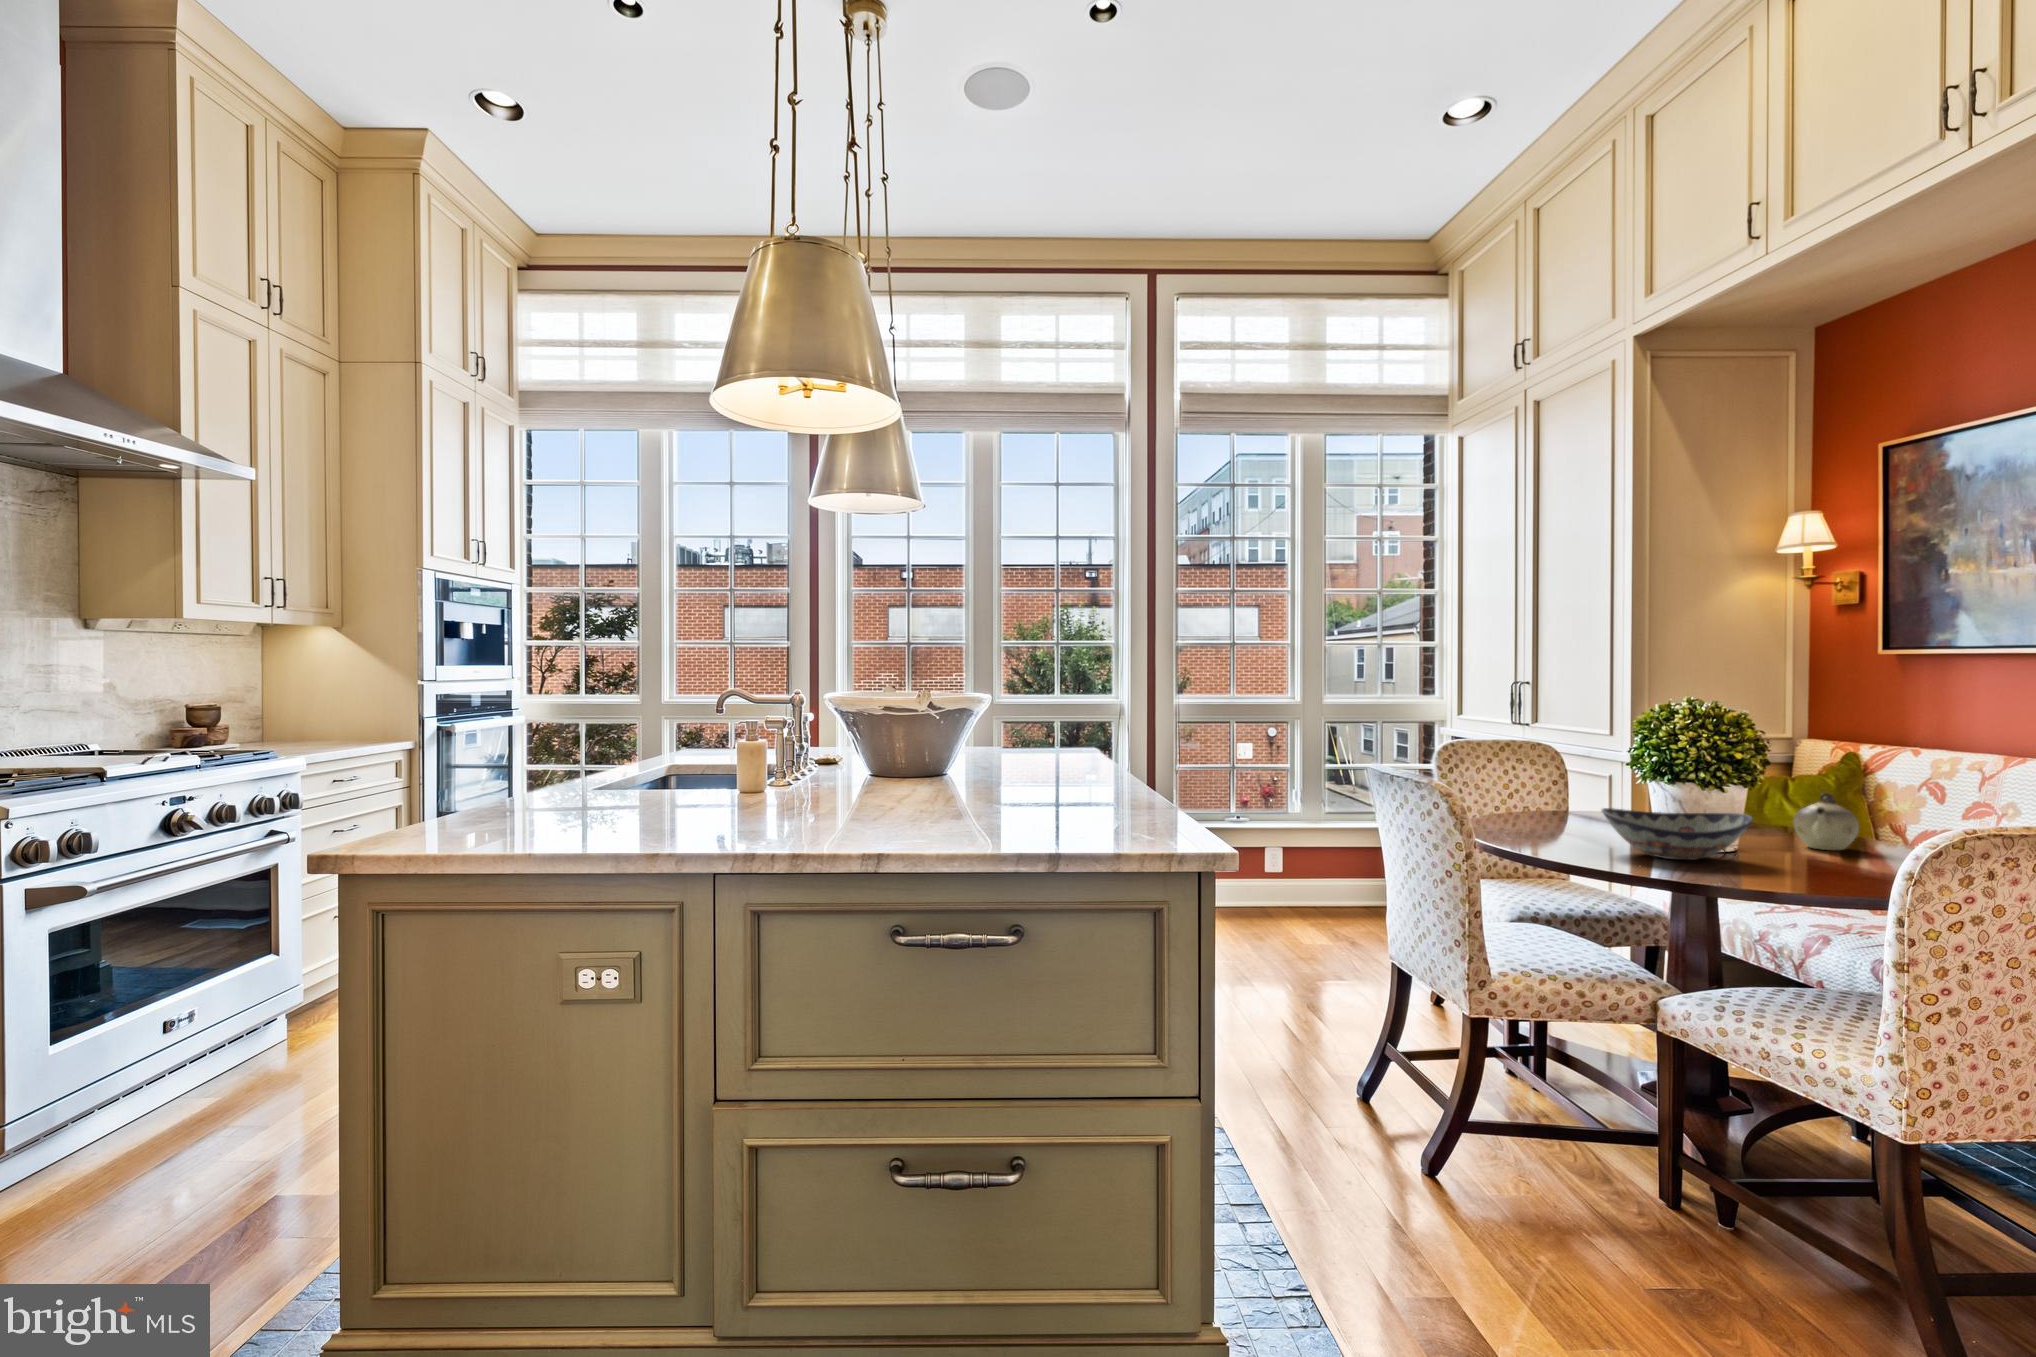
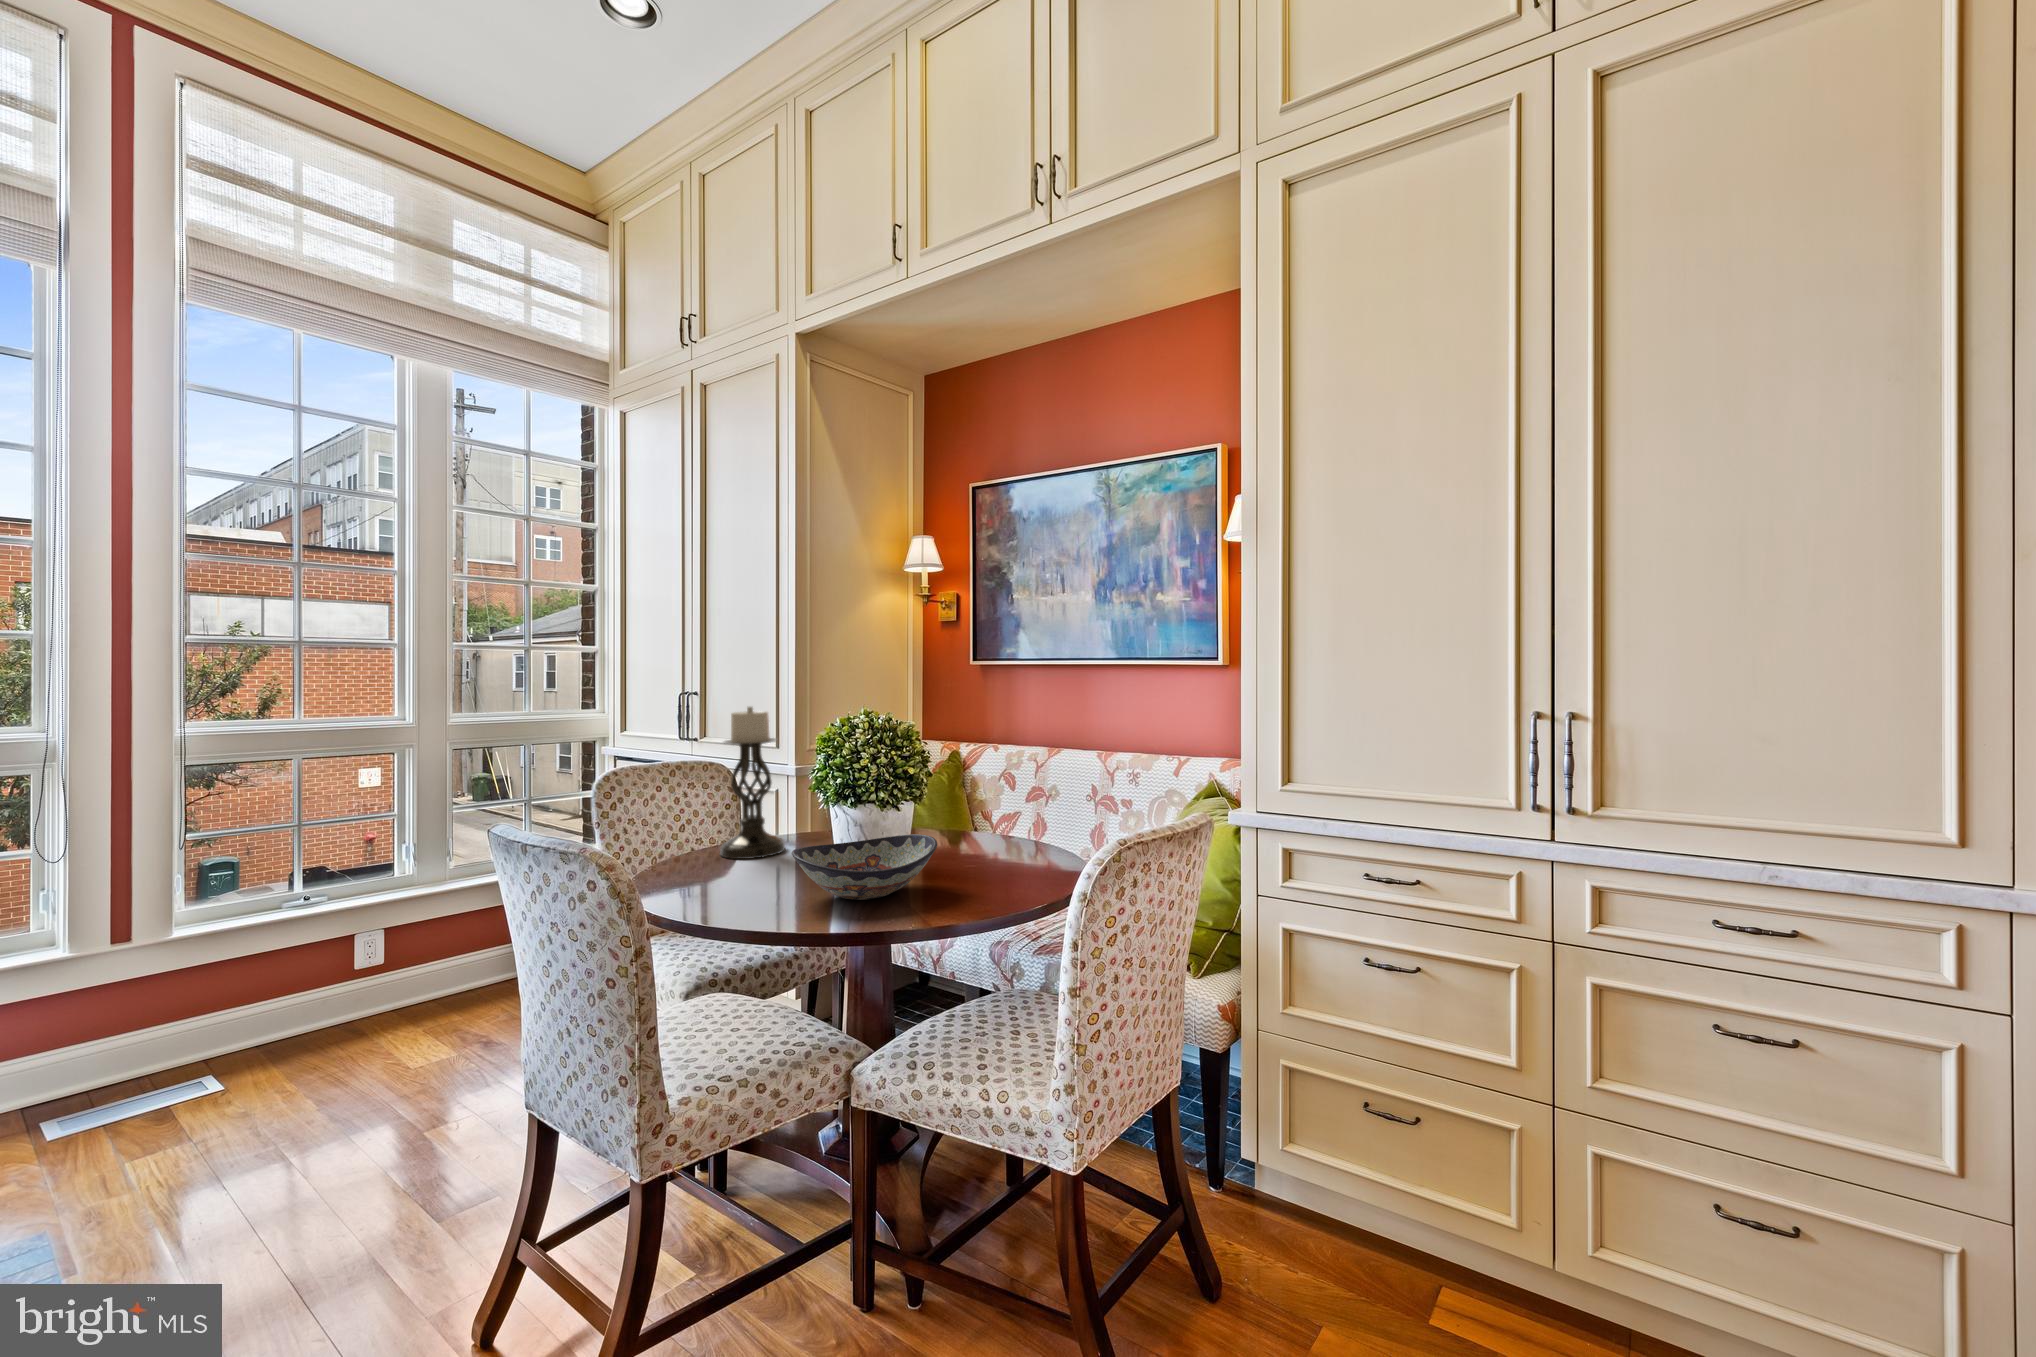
candle holder: none [1543,689,1608,826] -> present [720,707,785,859]
teapot: present [1793,793,1859,850] -> none [951,796,1000,852]

